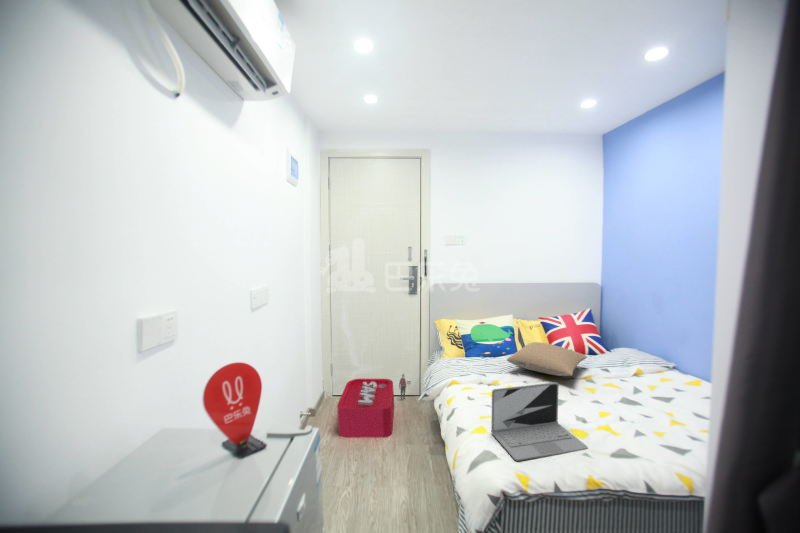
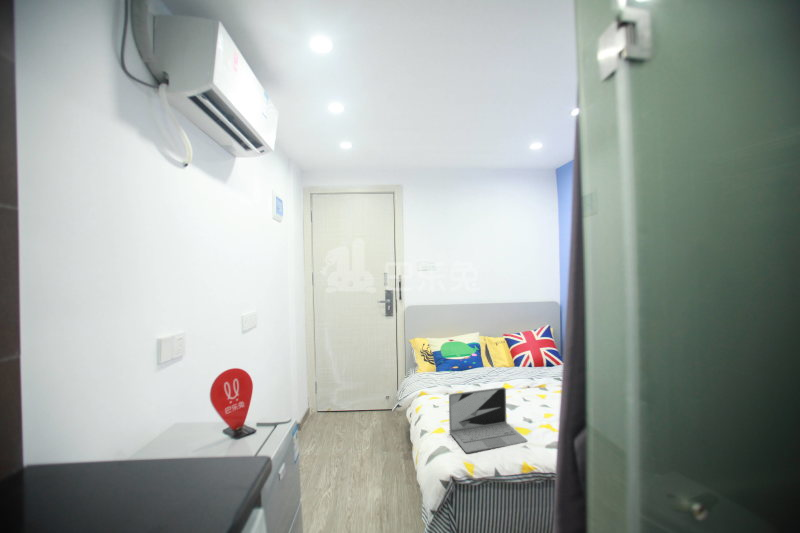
pillow: present [507,342,587,376] -> none [471,356,541,384]
storage bin: present [337,374,406,438] -> none [320,389,385,449]

